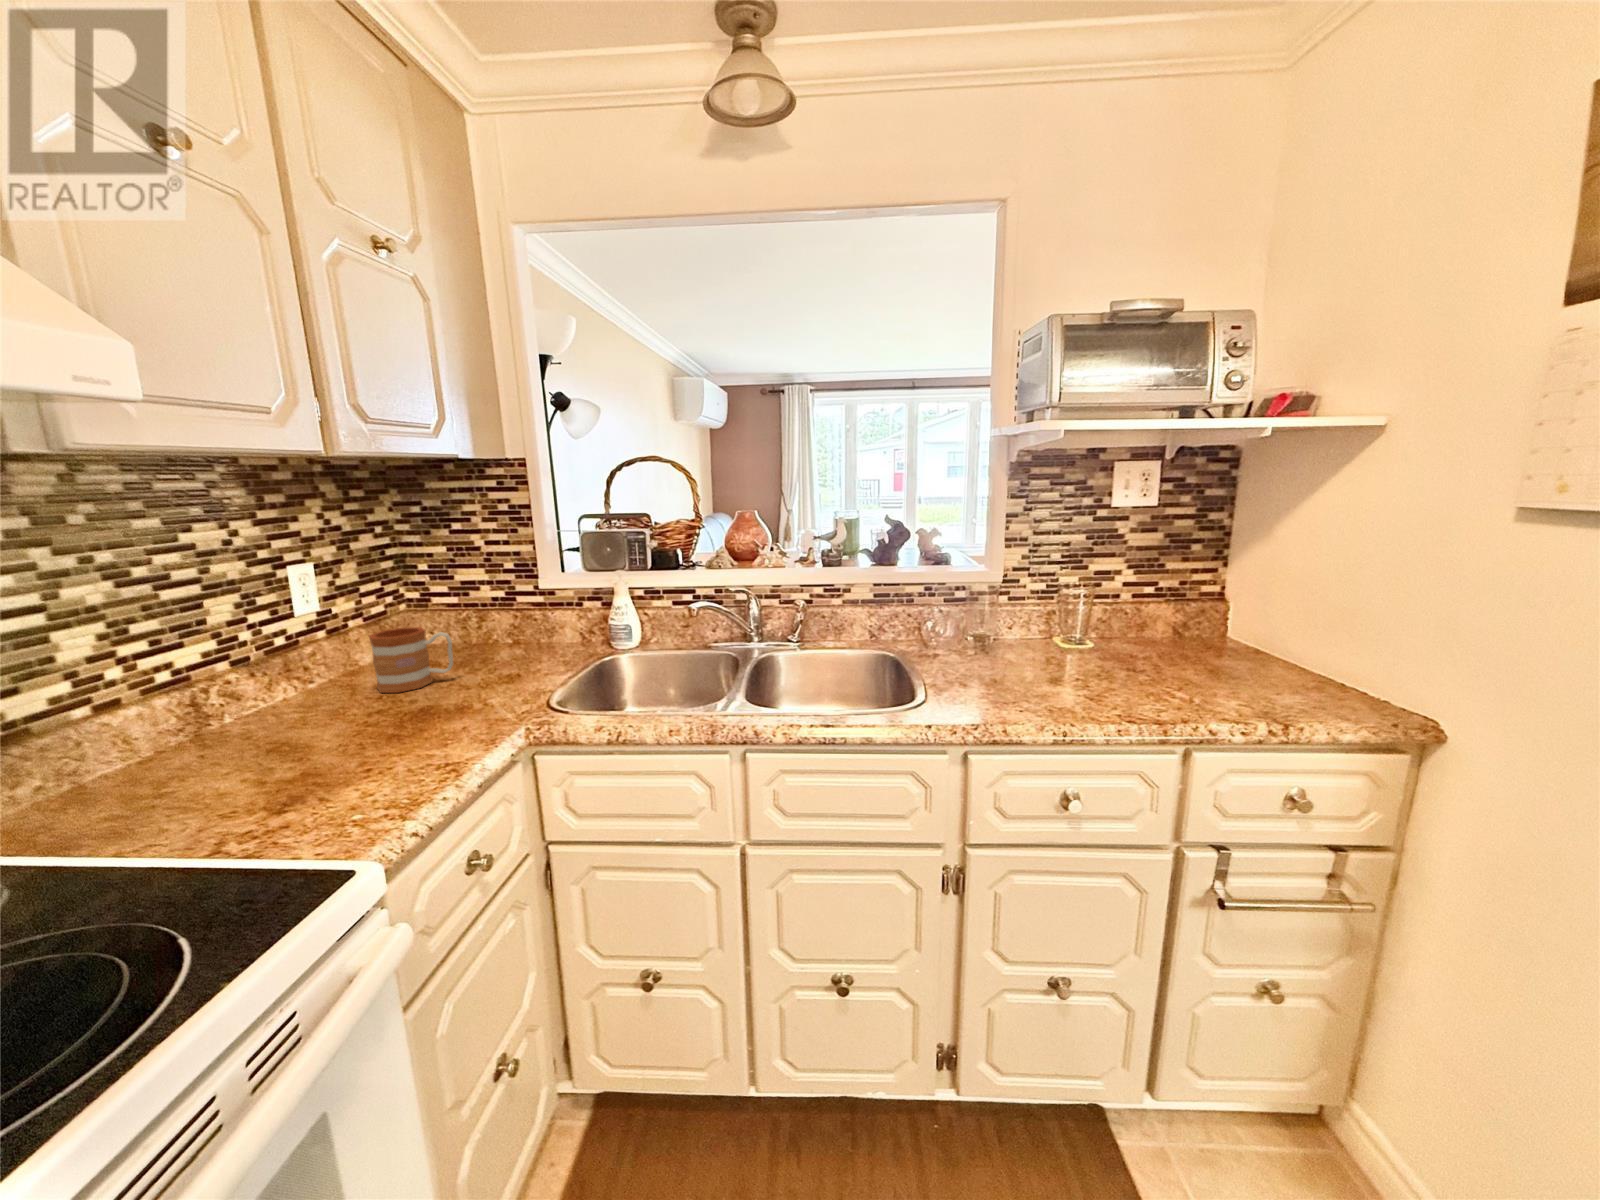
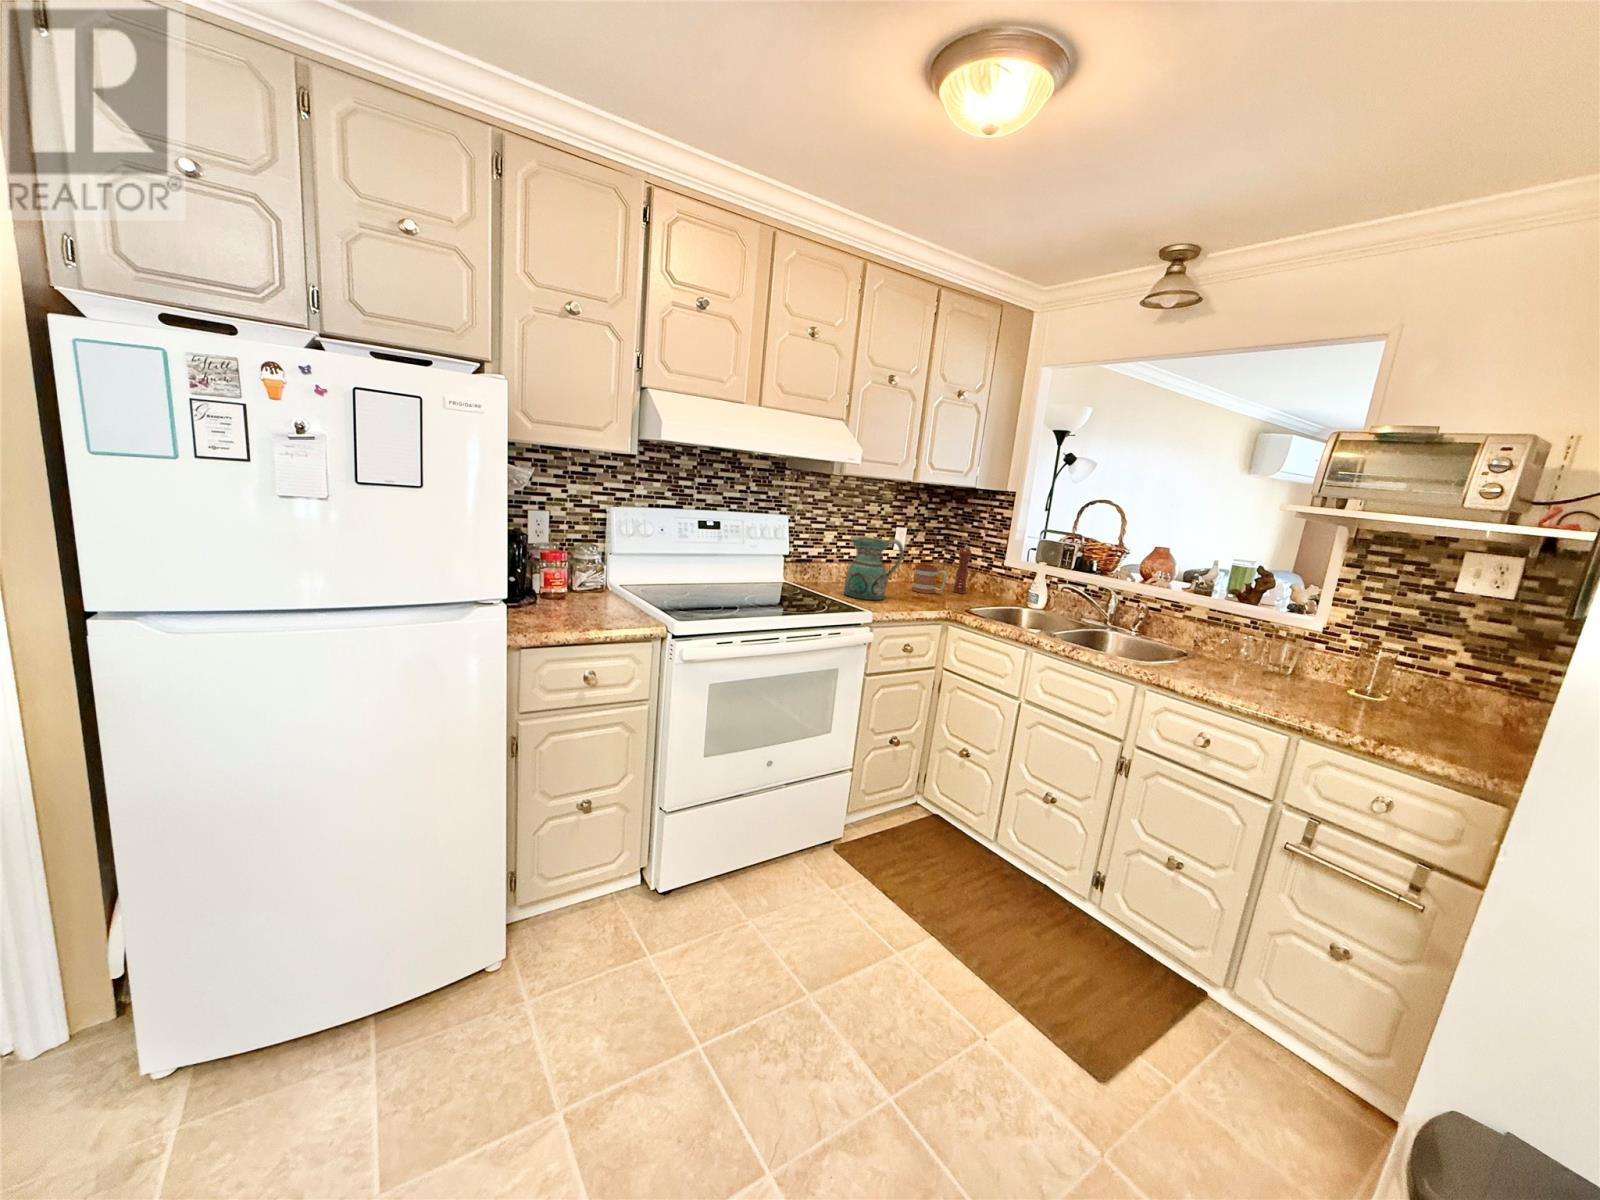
pepper mill: none [451,569,487,661] -> present [953,545,971,593]
ceramic pitcher: none [164,603,357,801] -> present [844,536,904,600]

